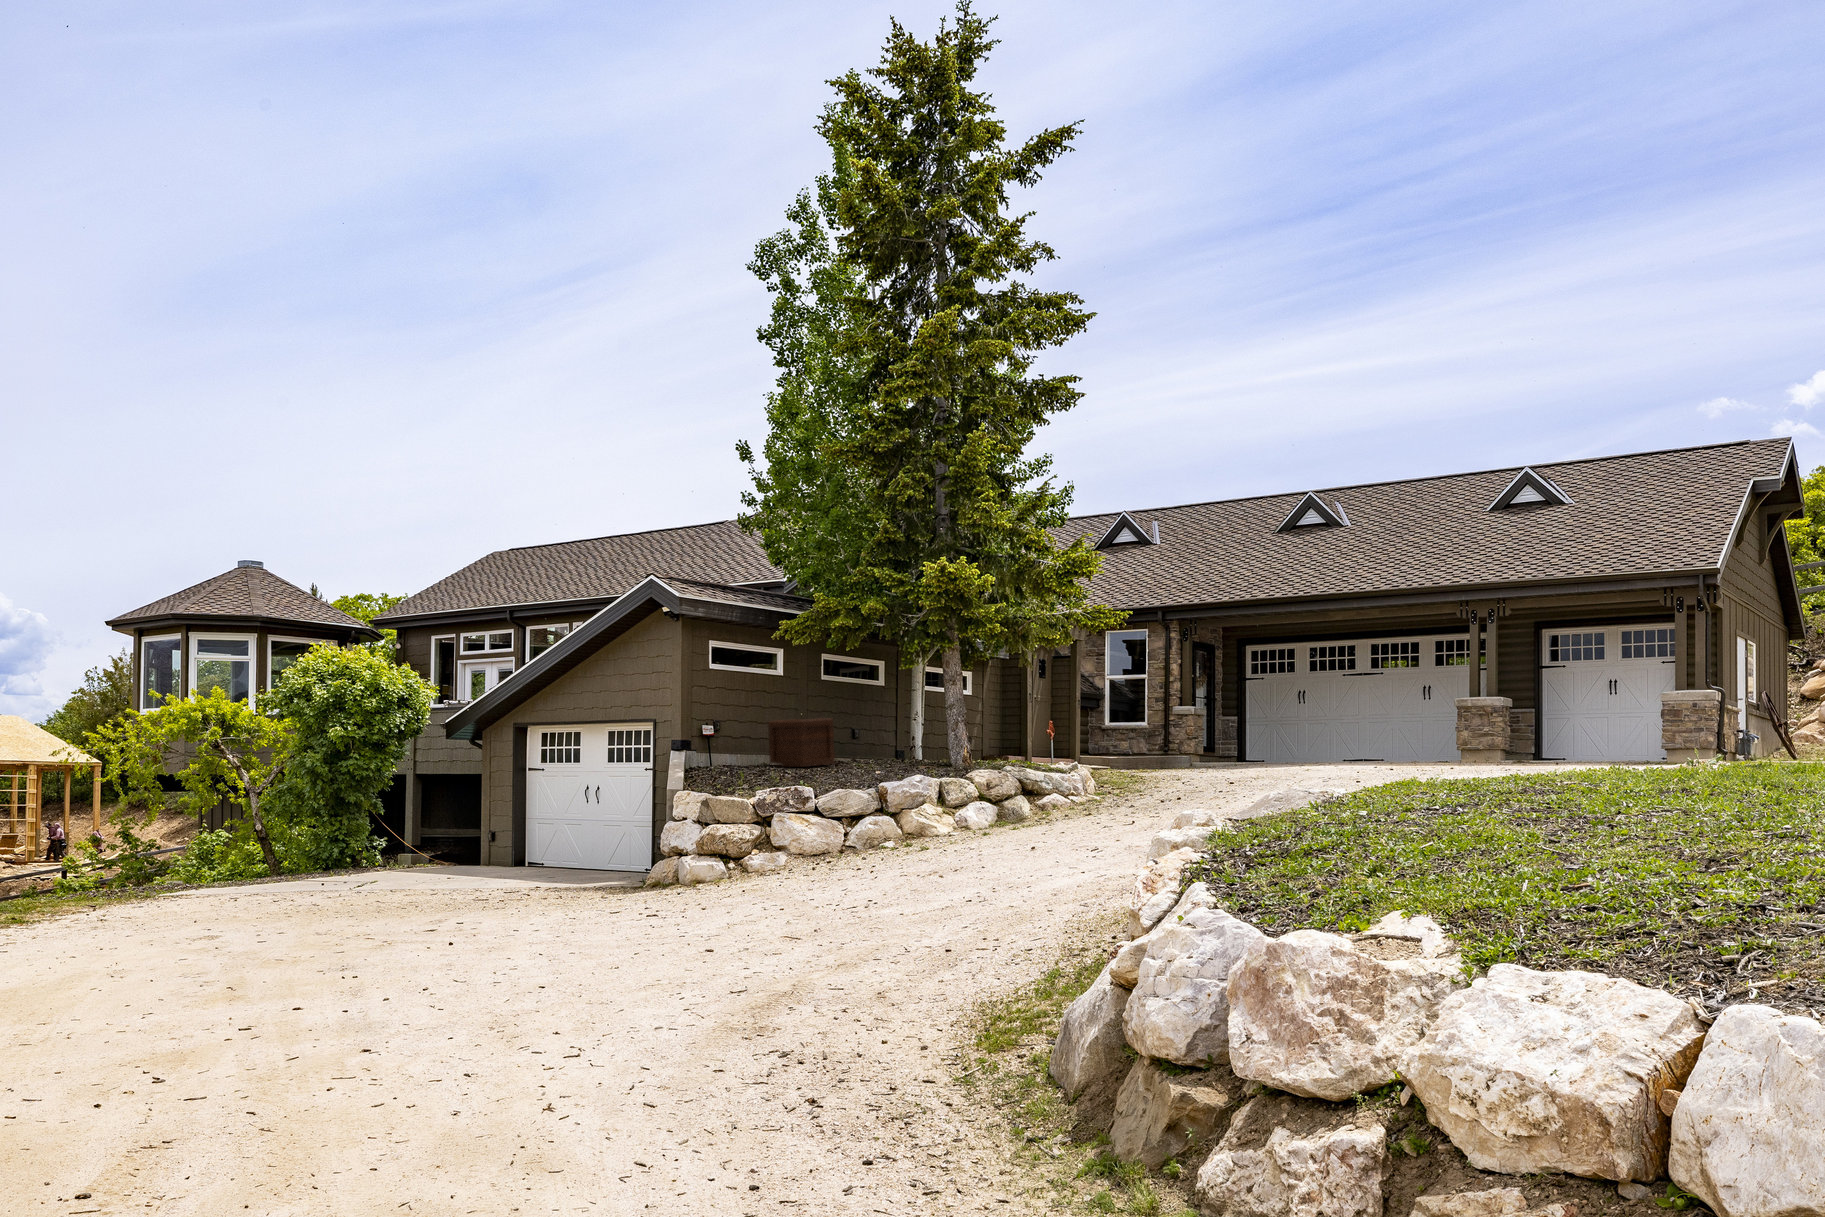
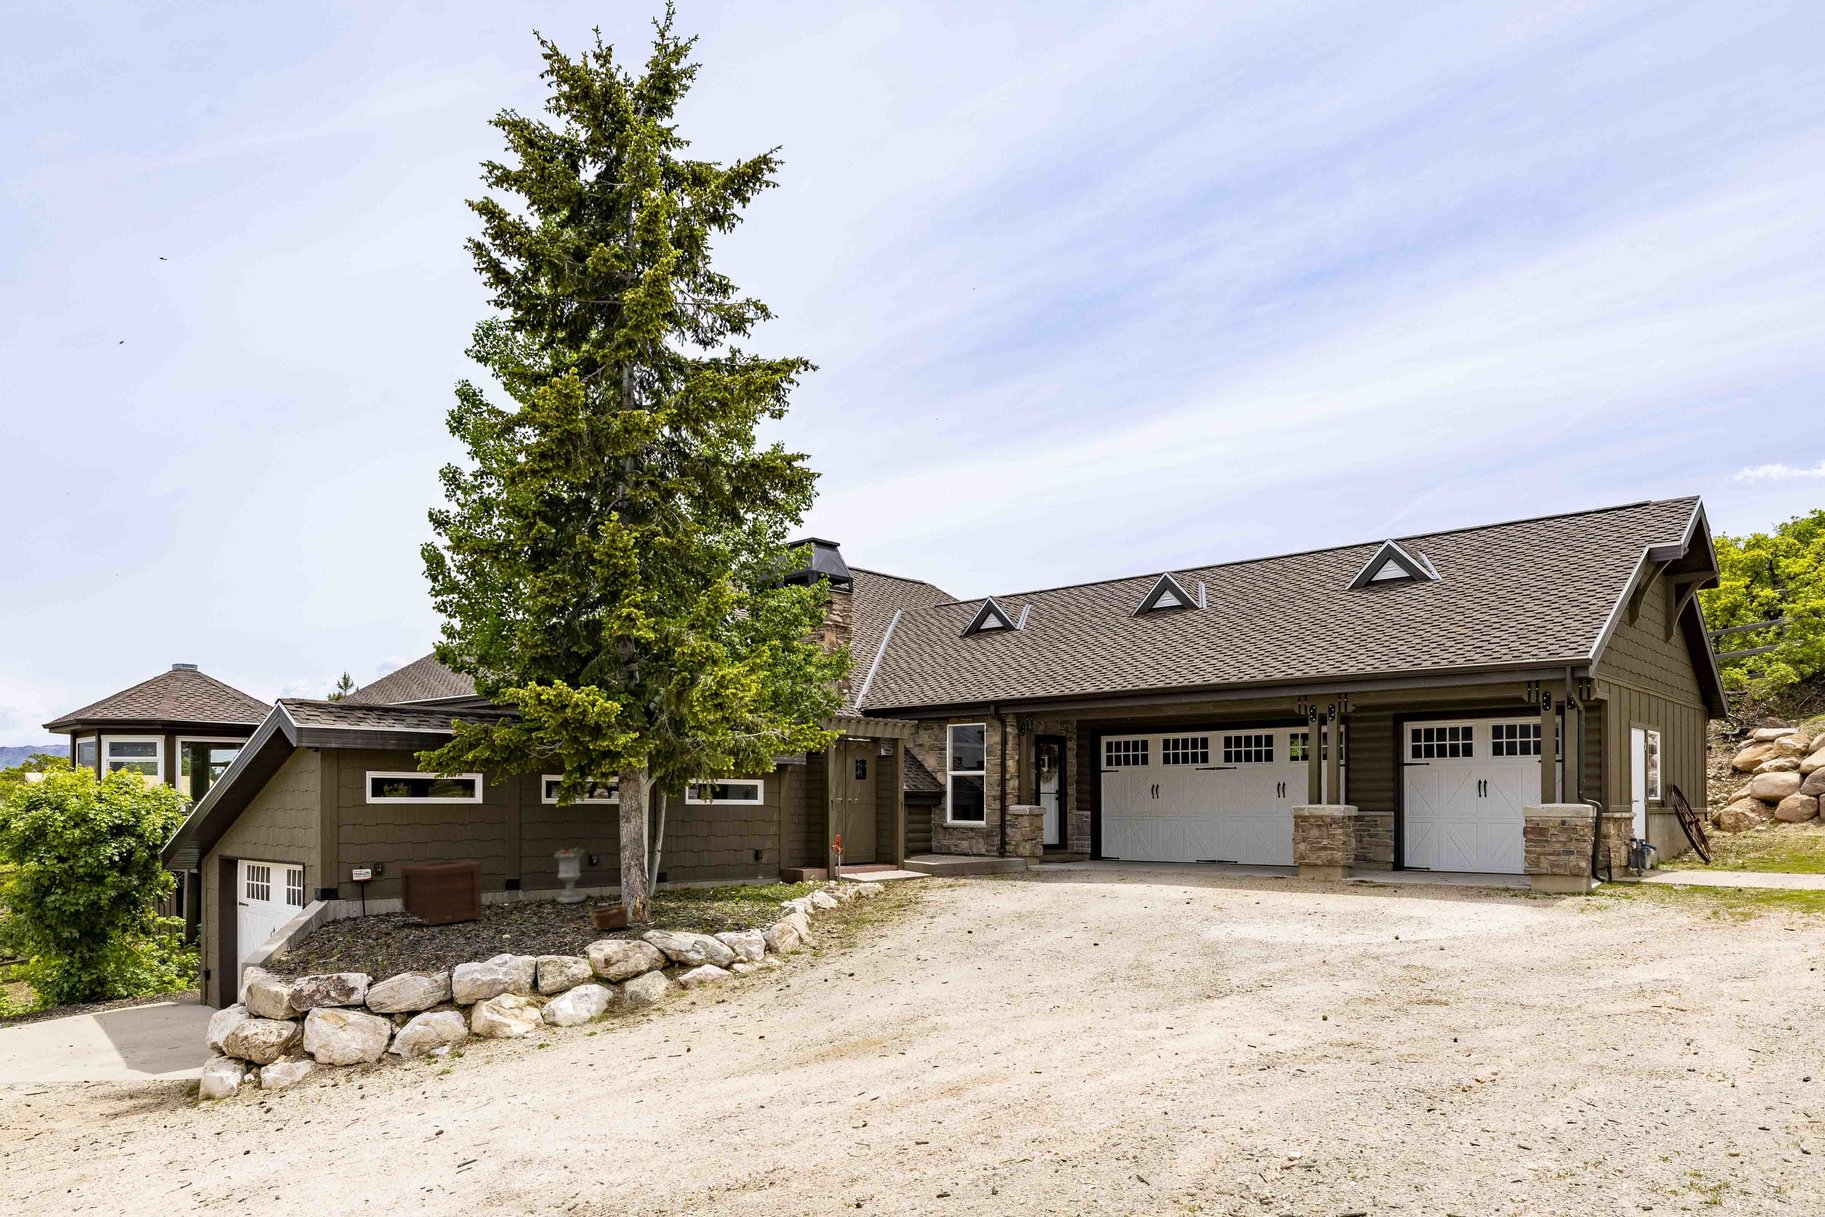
planter: none [868,713,894,760] -> present [554,848,585,903]
woven basket: none [933,748,966,771] -> present [589,901,628,931]

